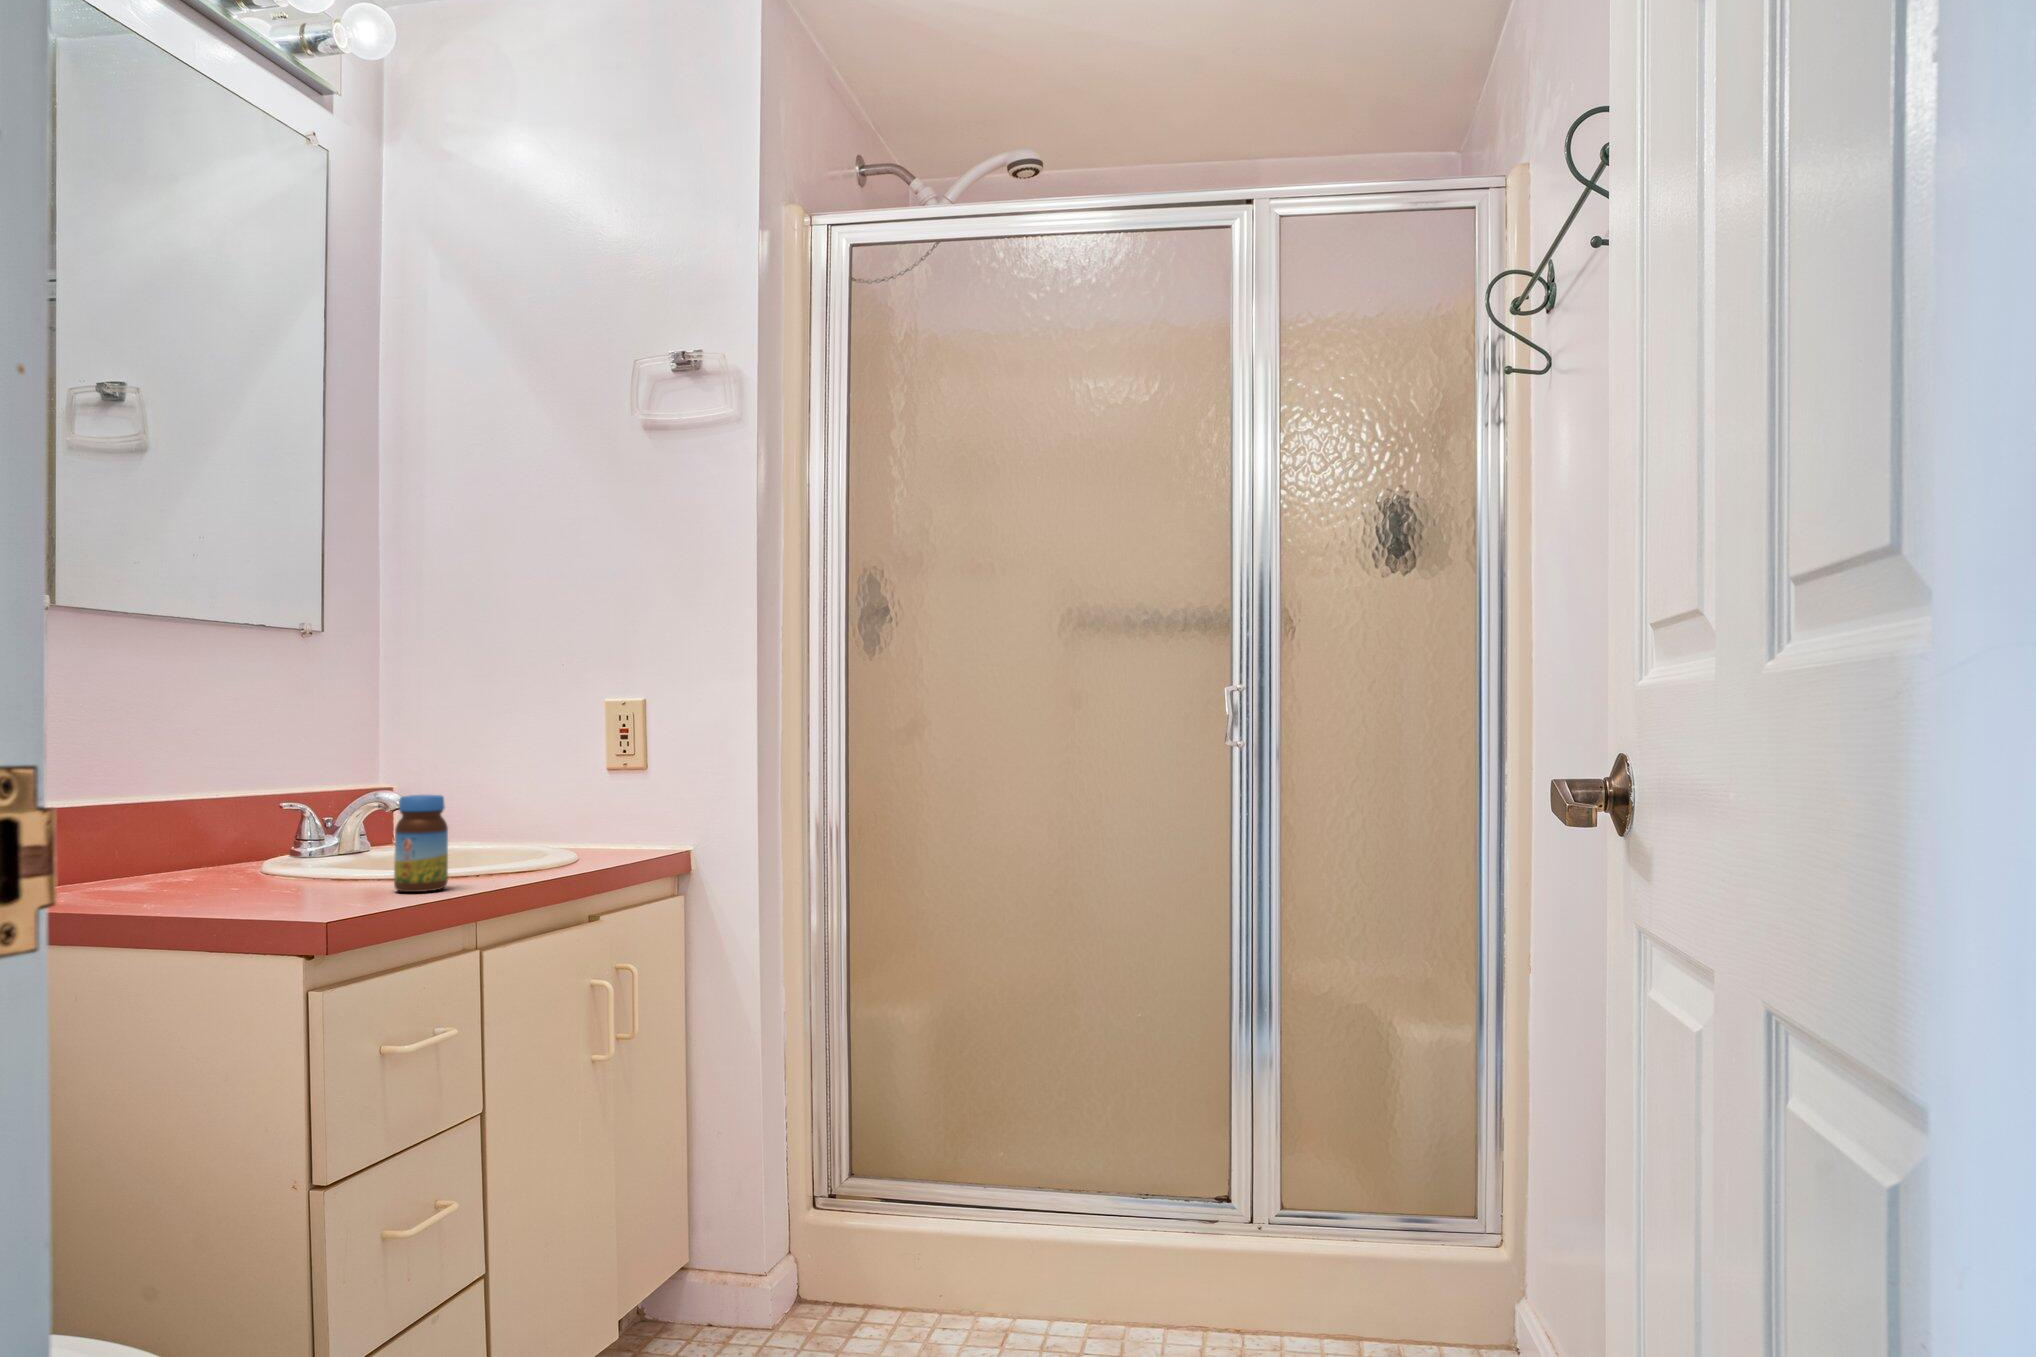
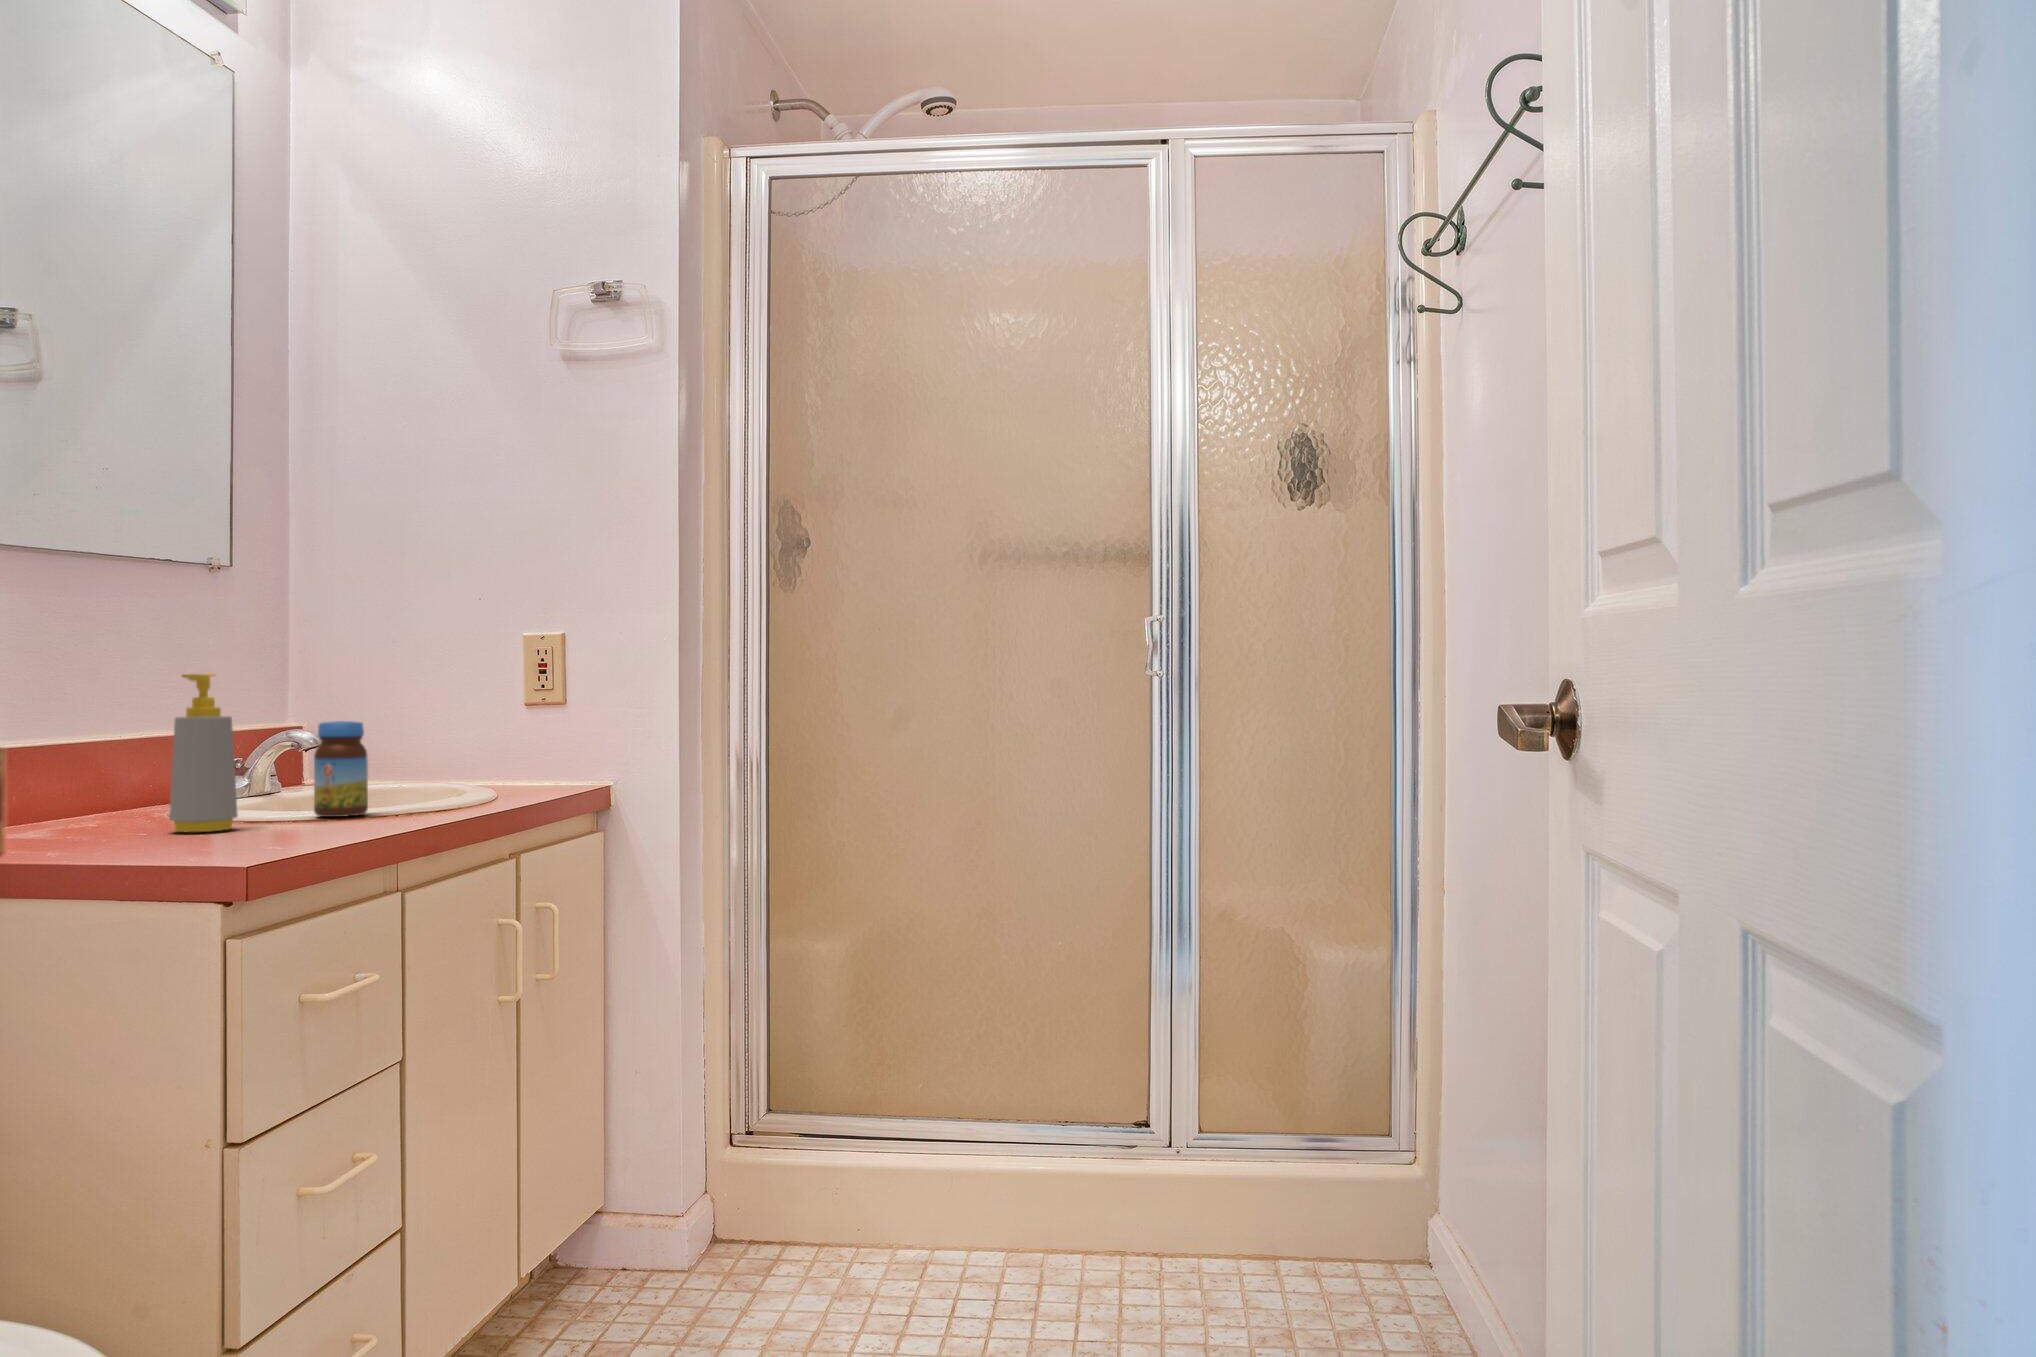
soap bottle: none [247,752,315,914] -> present [169,673,238,832]

